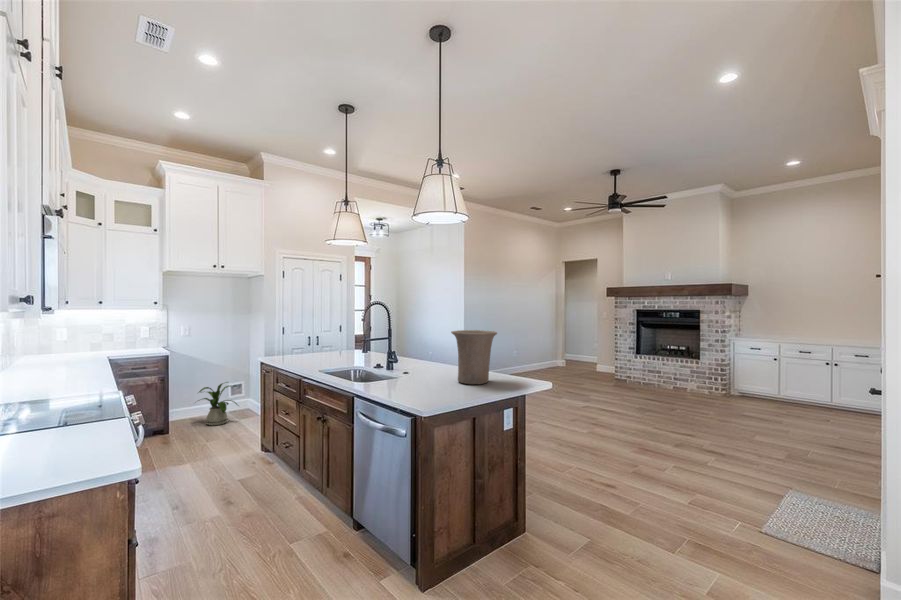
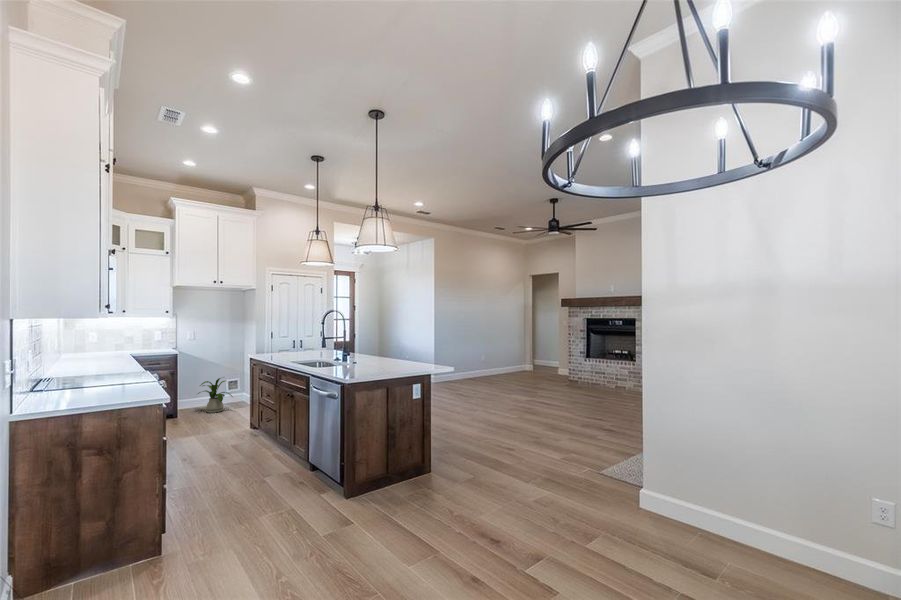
vase: present [451,330,497,384] -> none [380,331,412,368]

